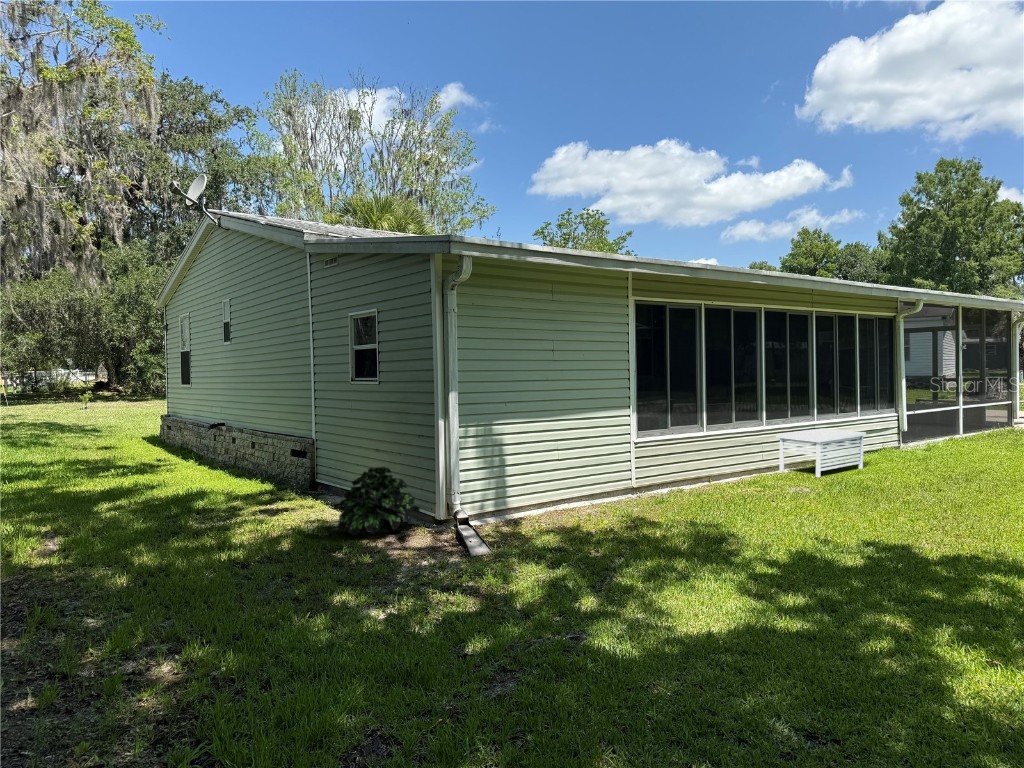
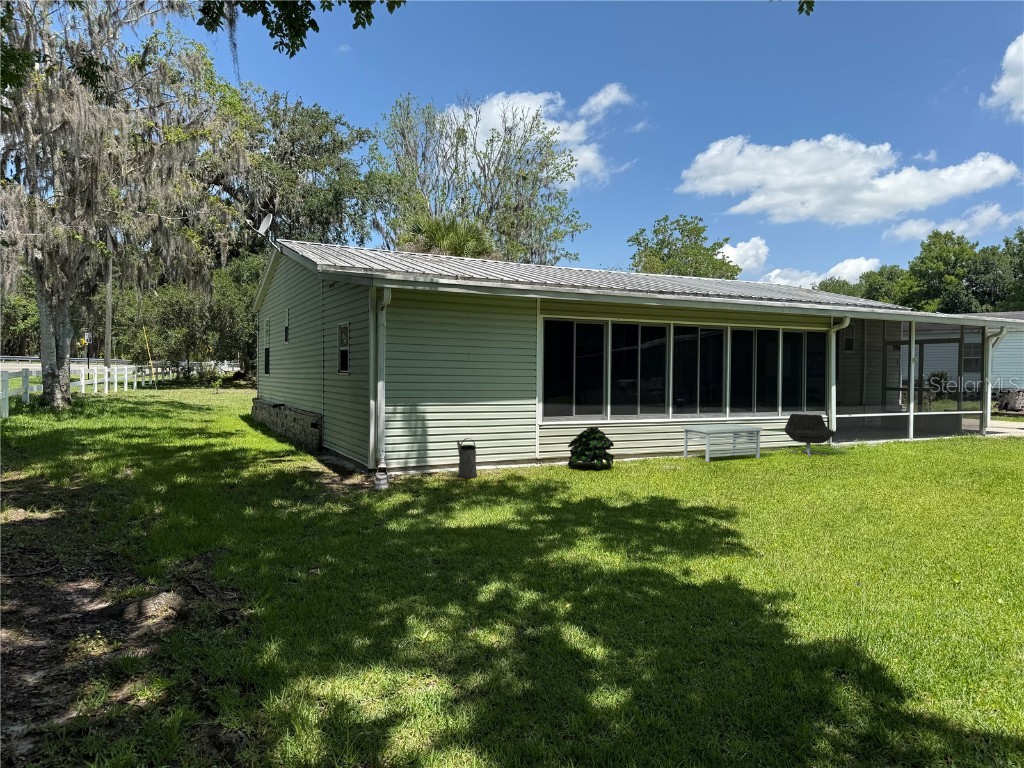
lounge chair: none [867,414,934,463] -> present [785,414,835,456]
potted plant: present [338,467,420,535] -> present [568,427,614,469]
watering can: none [543,467,585,523] -> present [457,438,477,478]

